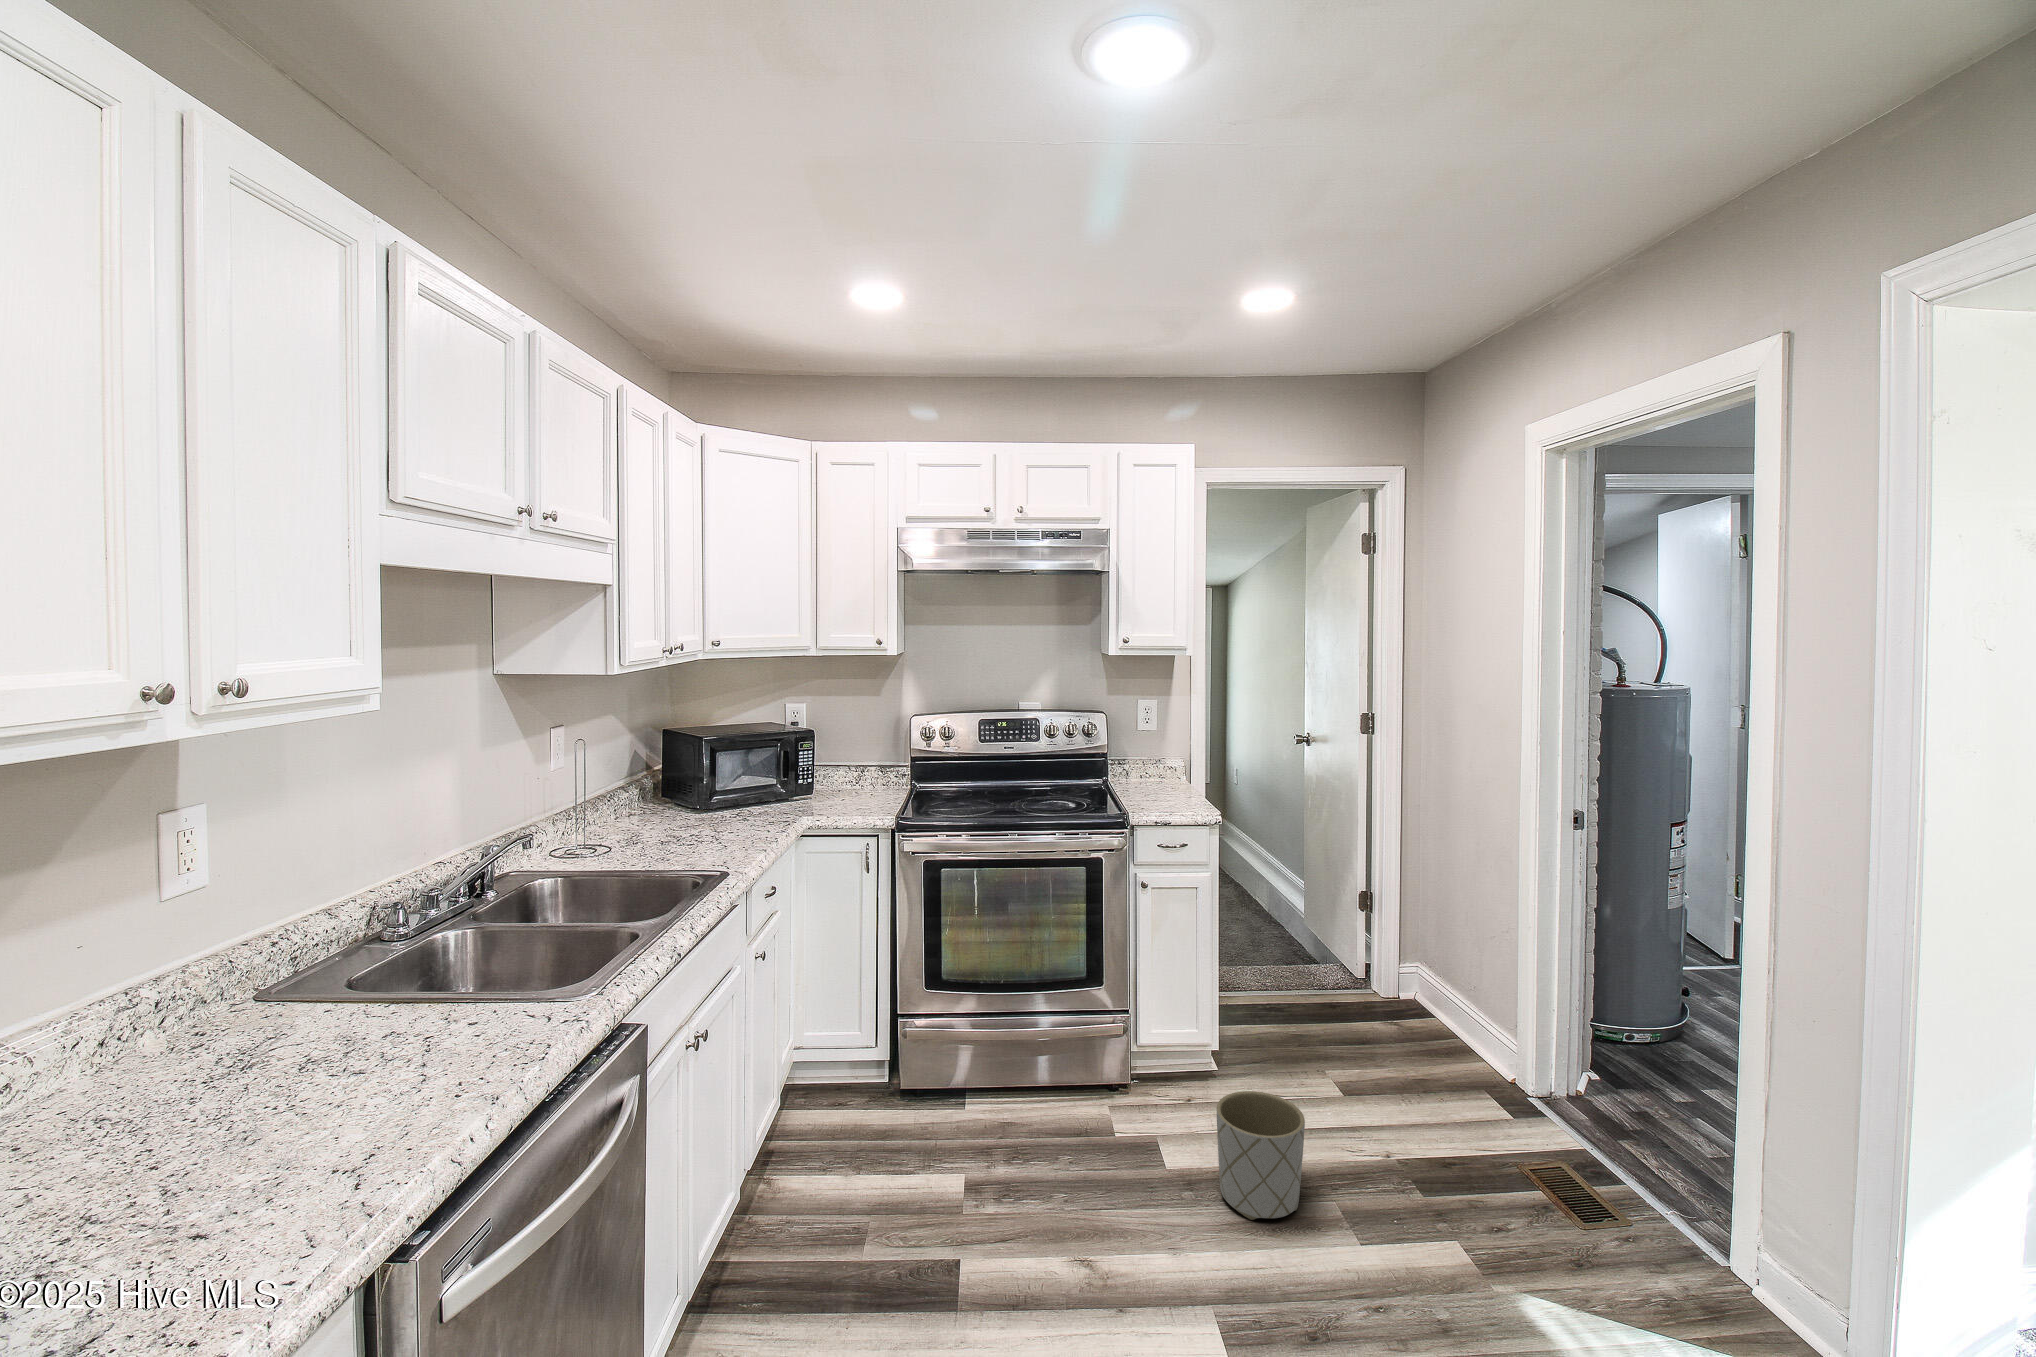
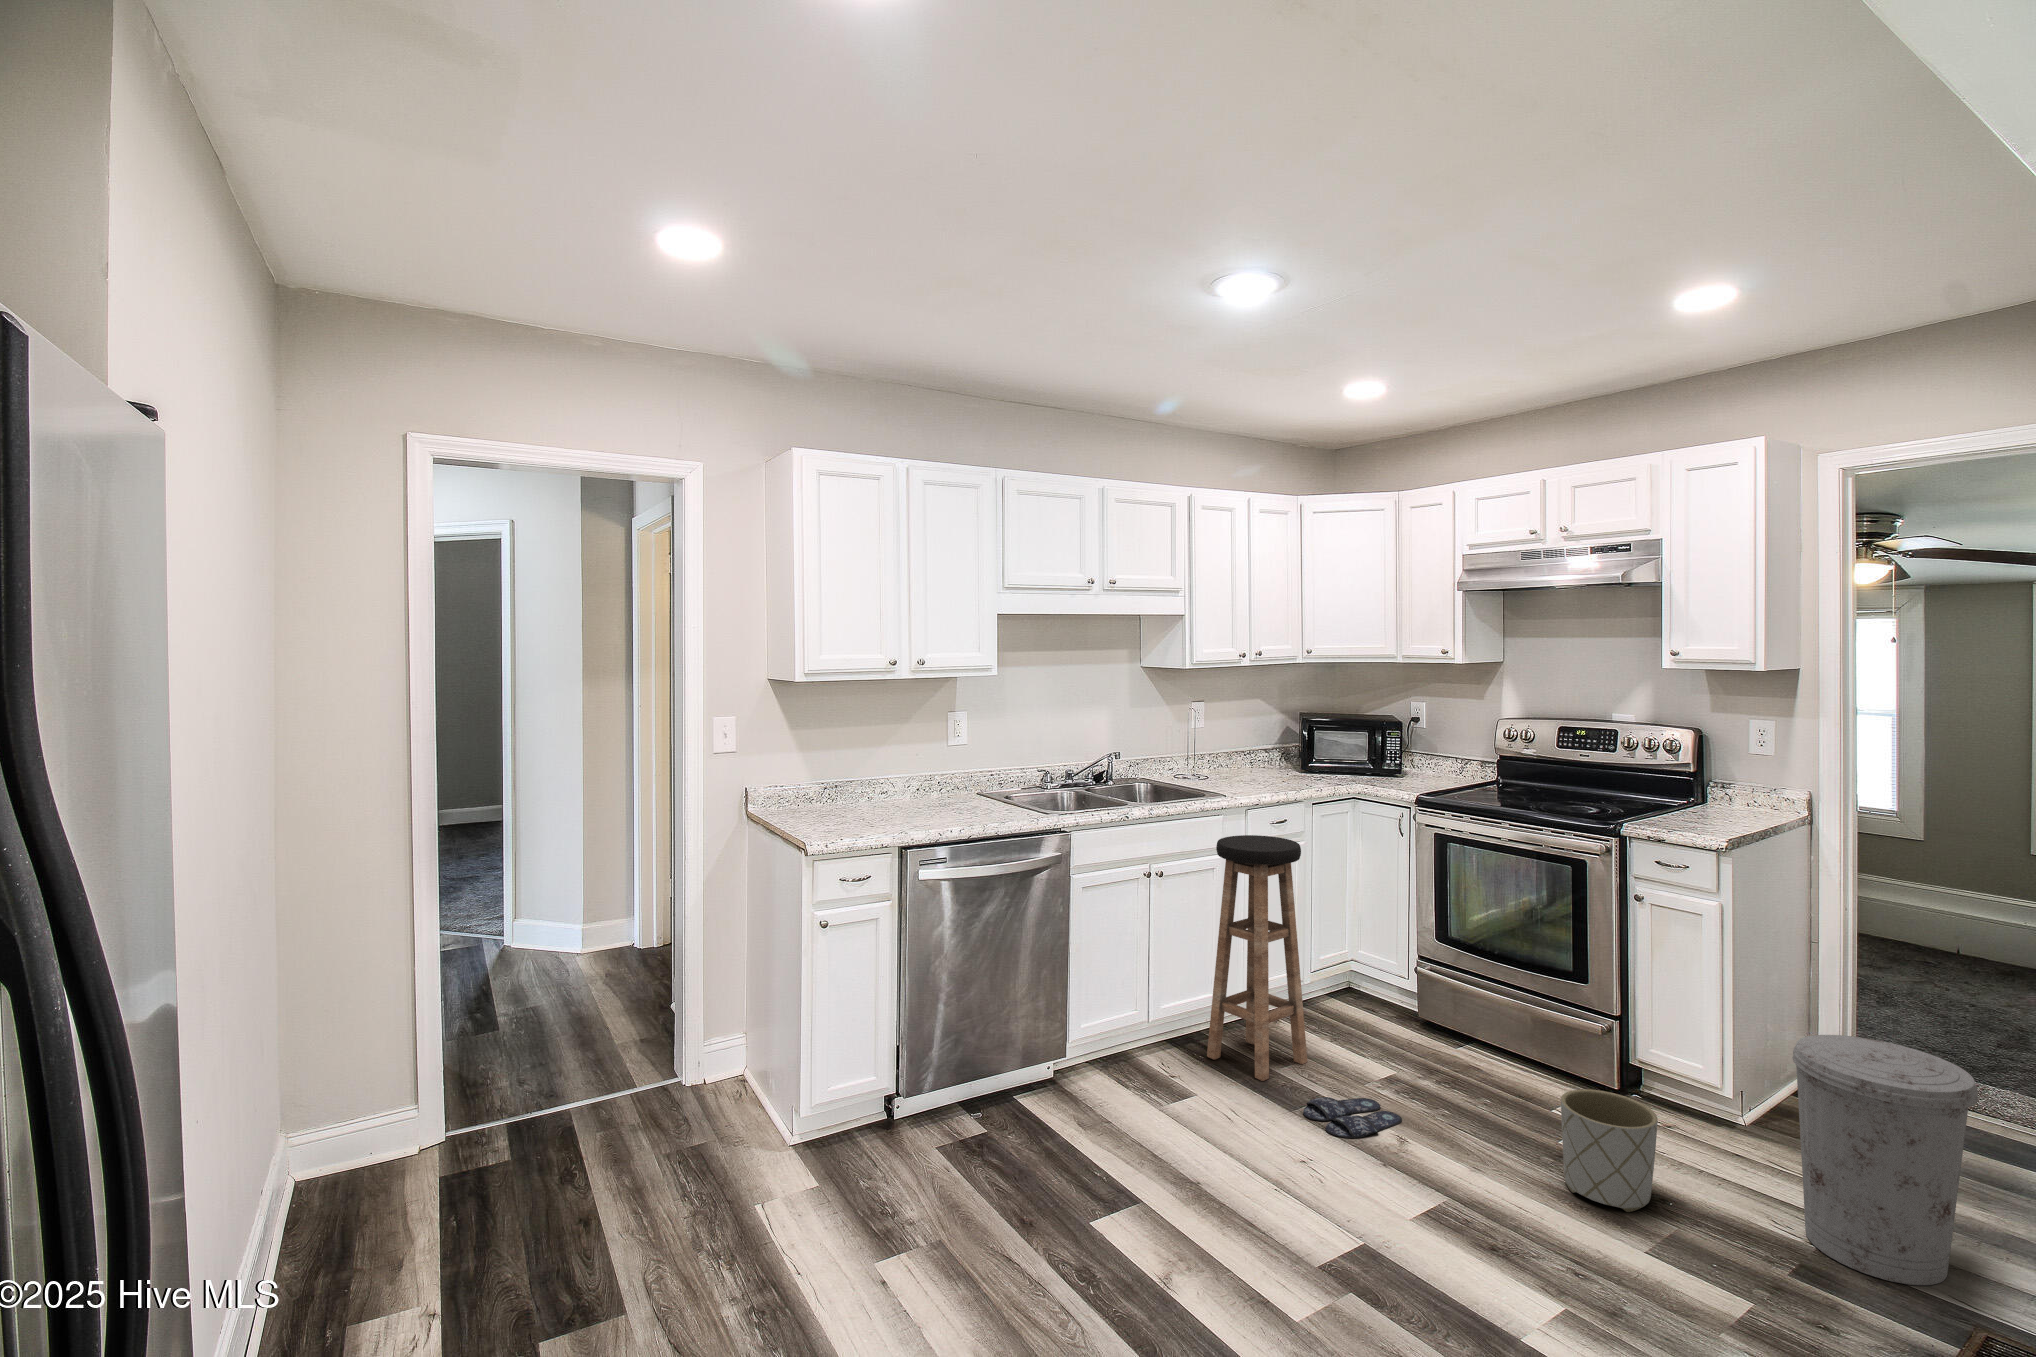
bar stool: none [751,919,878,1306] -> present [1207,835,1307,1081]
trash can: none [1333,957,1457,1158] -> present [1792,1035,1978,1285]
slippers: none [963,1229,1068,1321] -> present [1303,1097,1402,1138]

